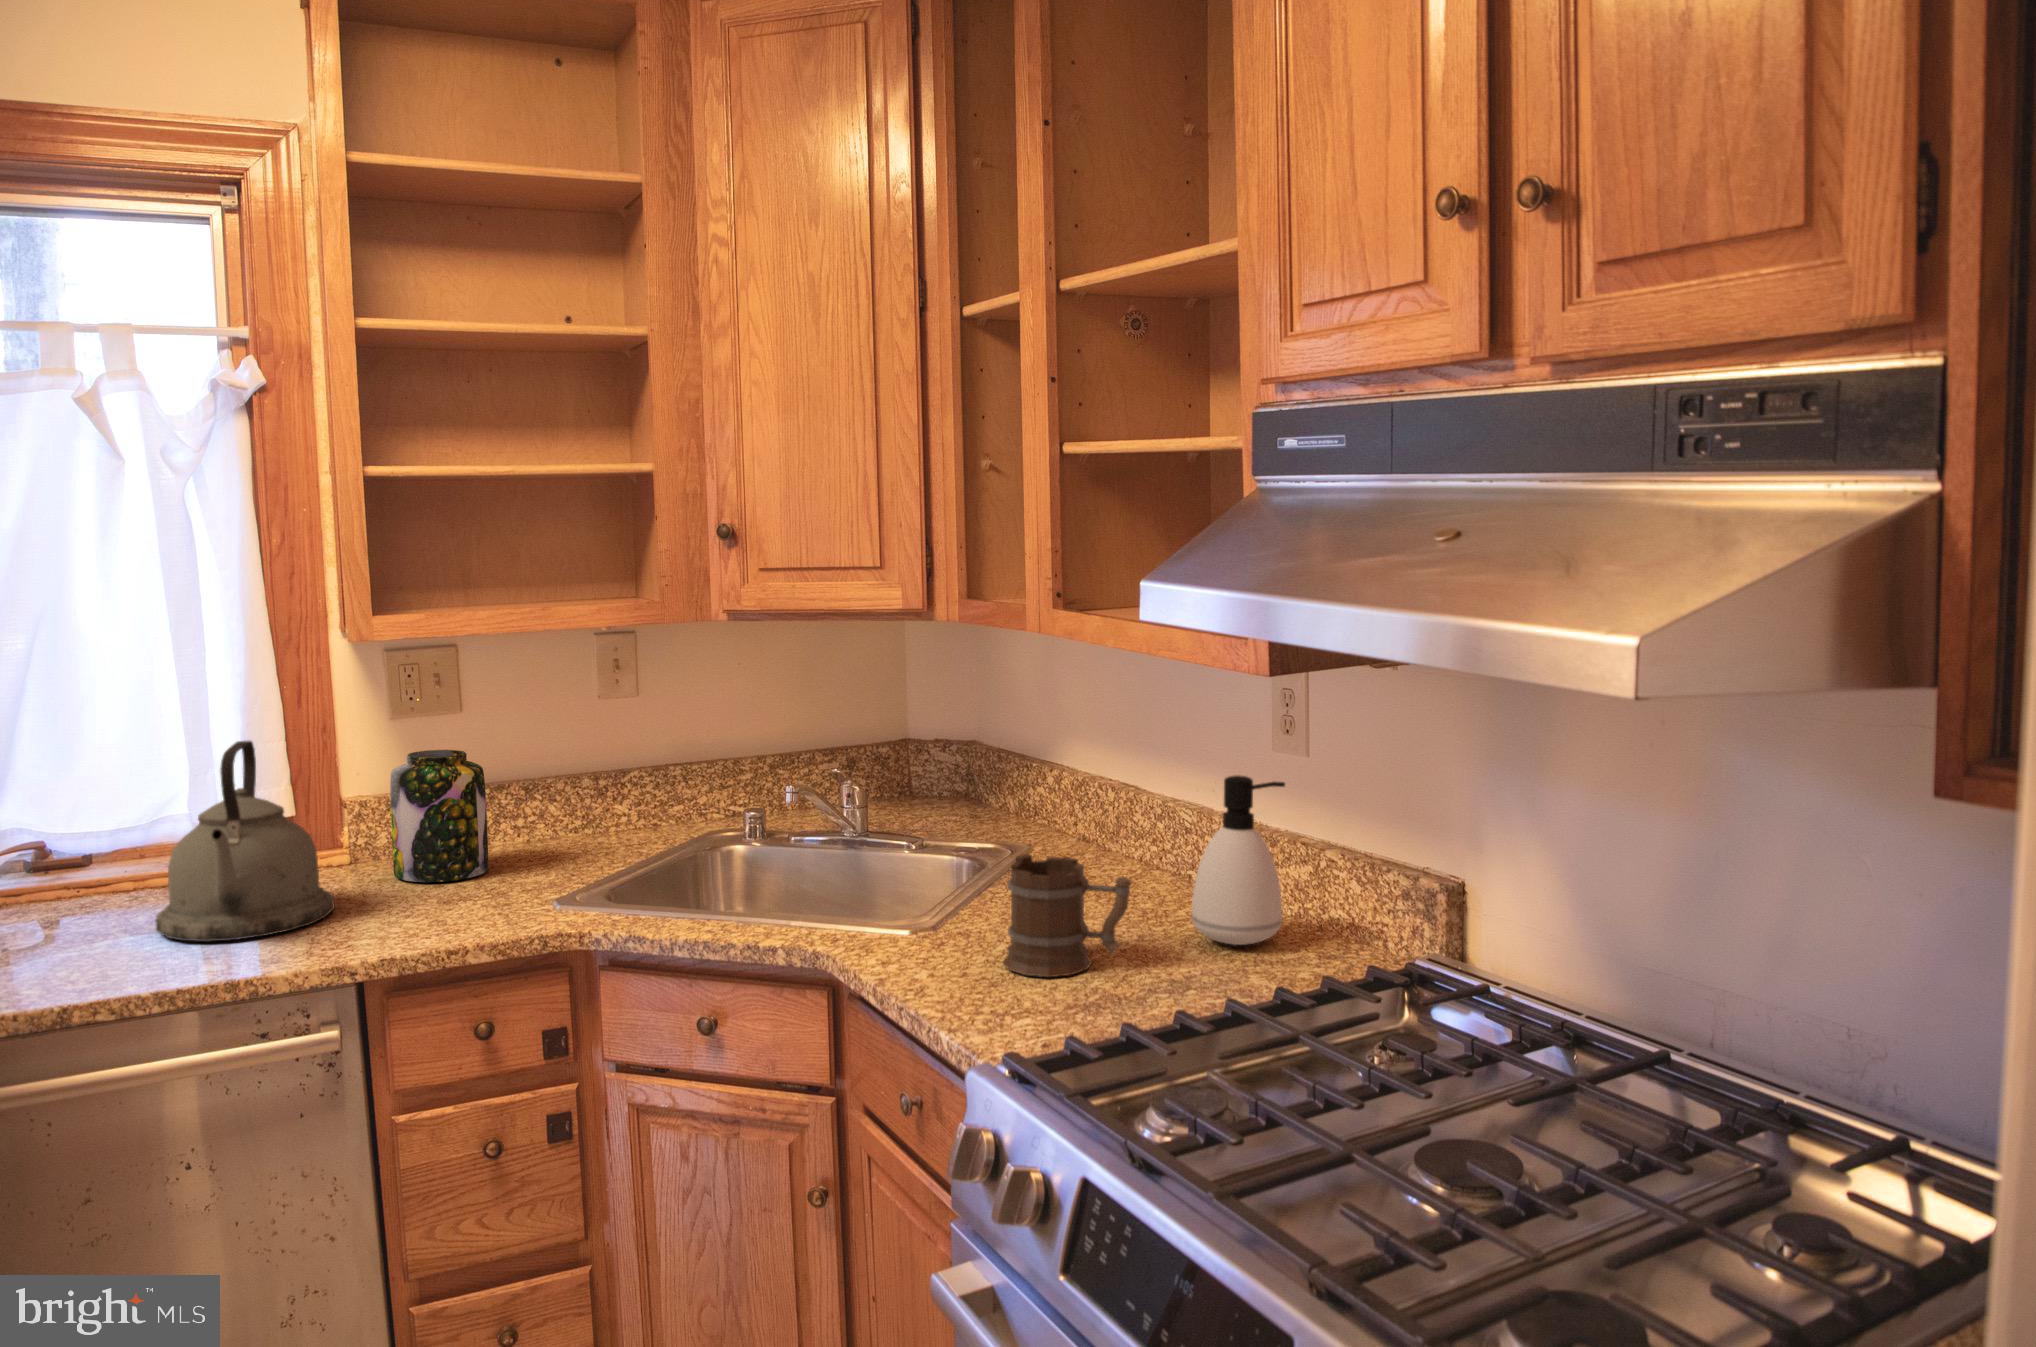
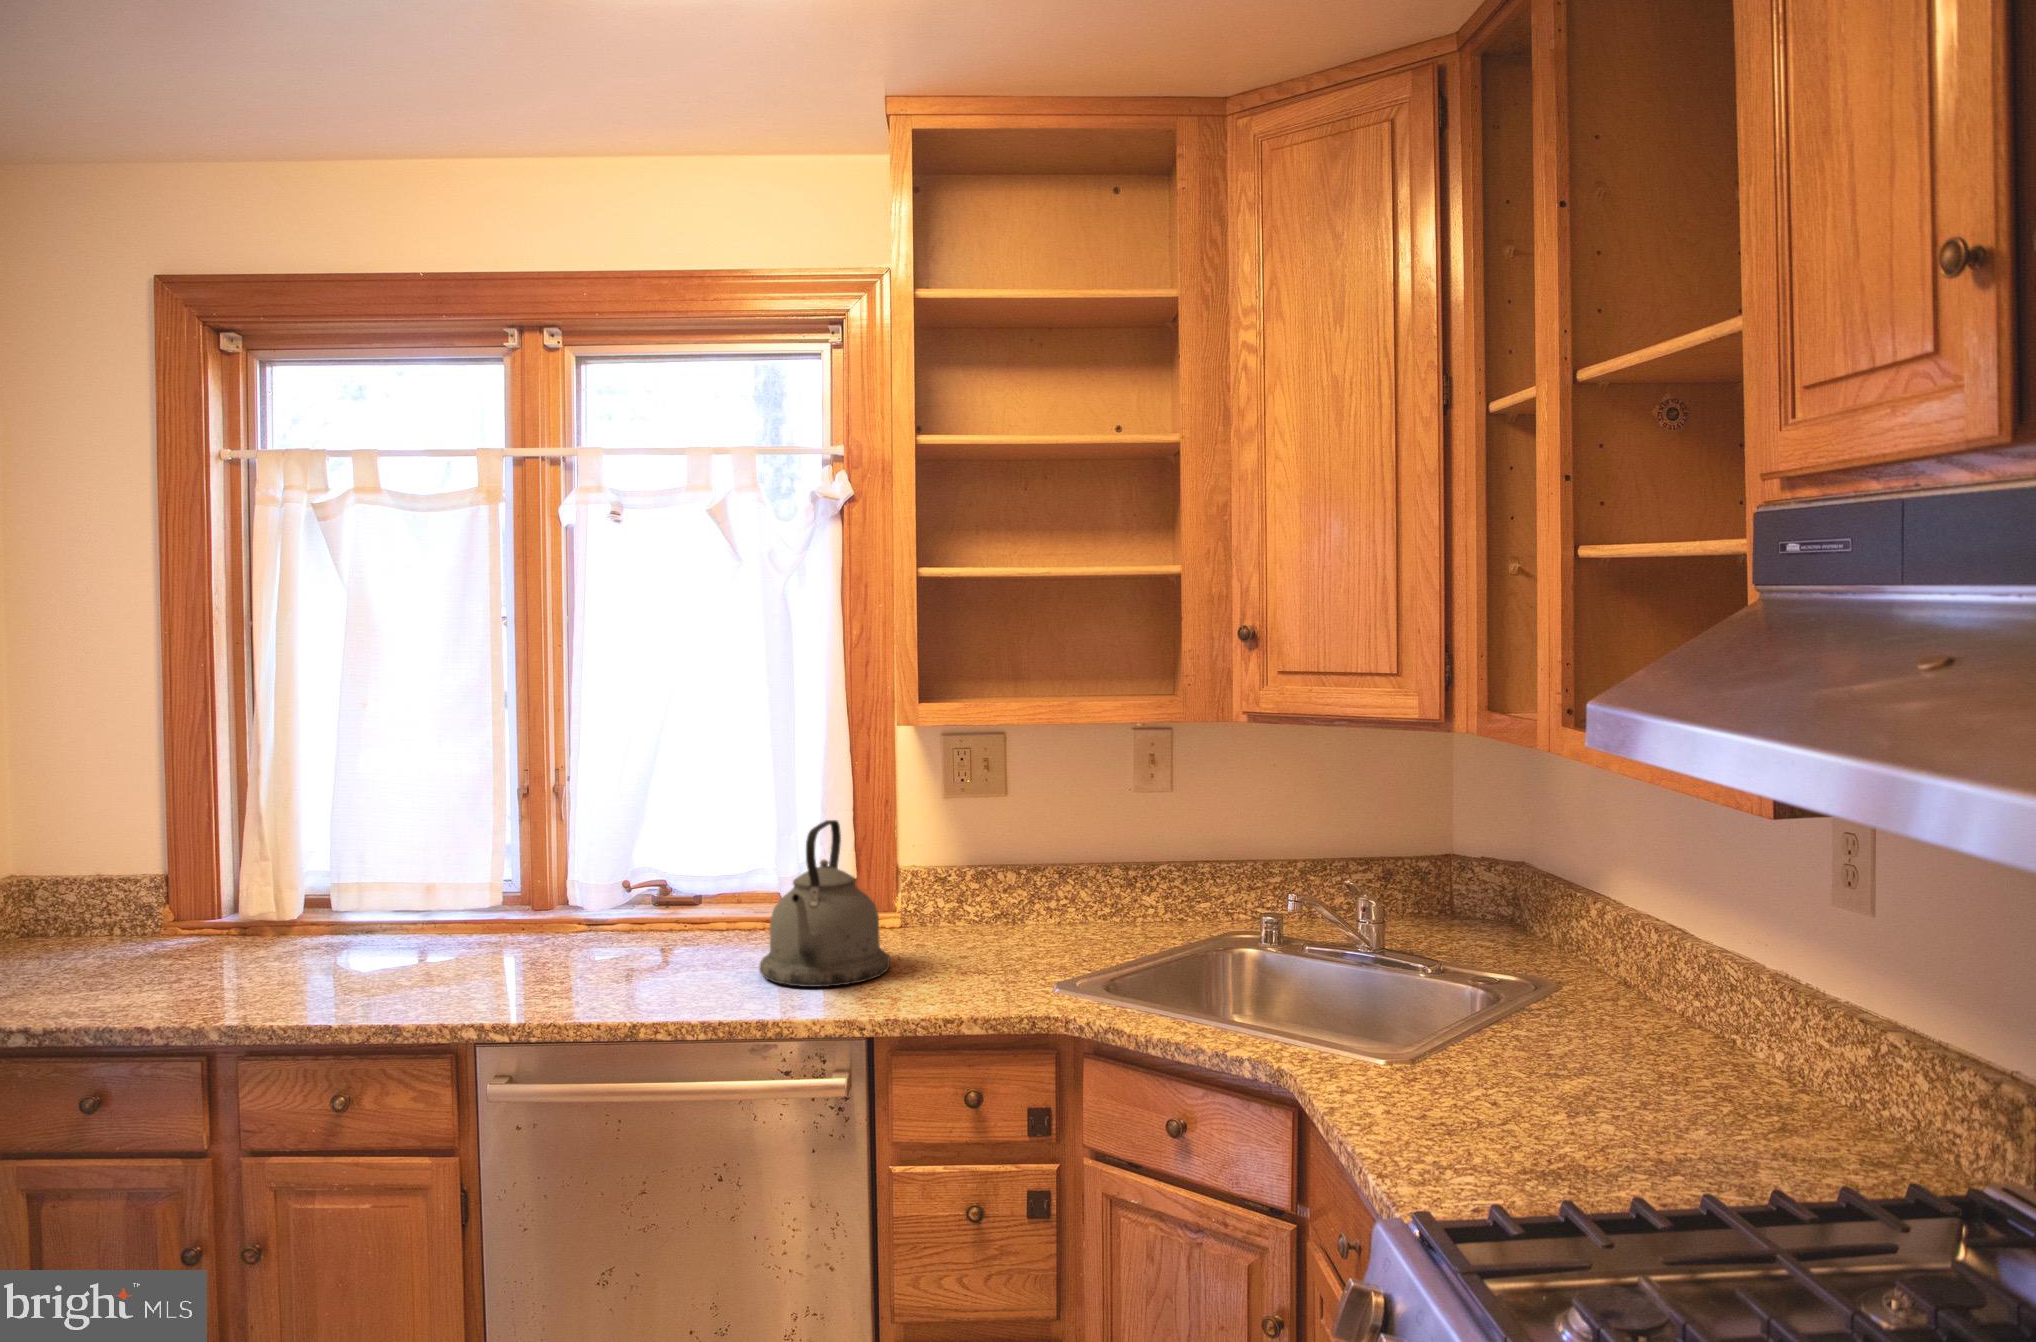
jar: present [390,750,489,882] -> none [944,836,1021,955]
soap dispenser: present [1191,775,1285,945] -> none [1704,931,1829,1134]
mug: present [1003,854,1131,977] -> none [1466,995,1613,1136]

